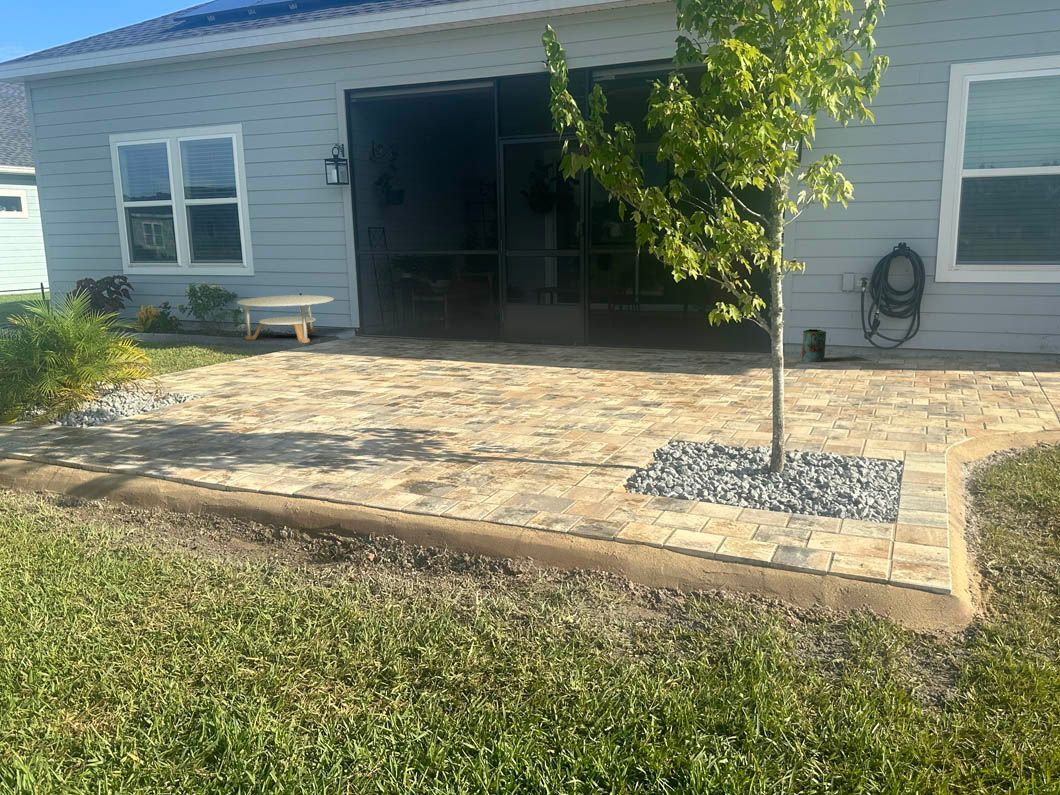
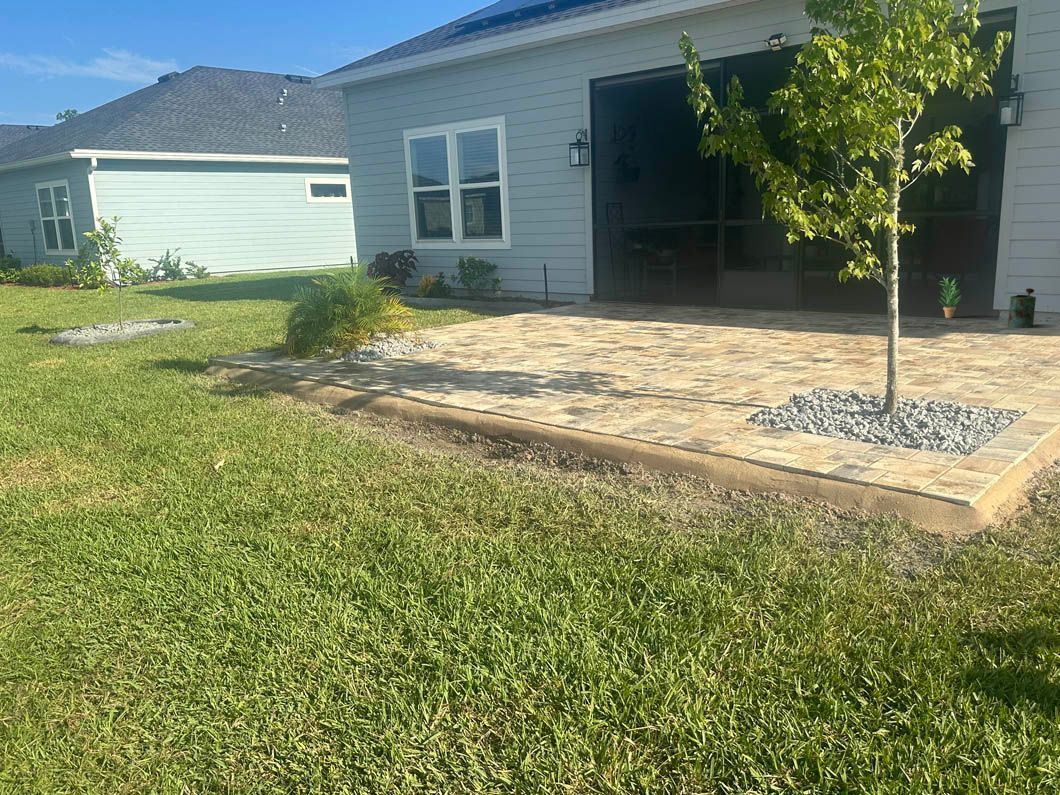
round table: present [237,295,334,343] -> none [491,266,570,306]
potted plant: none [730,311,752,352] -> present [938,278,960,318]

